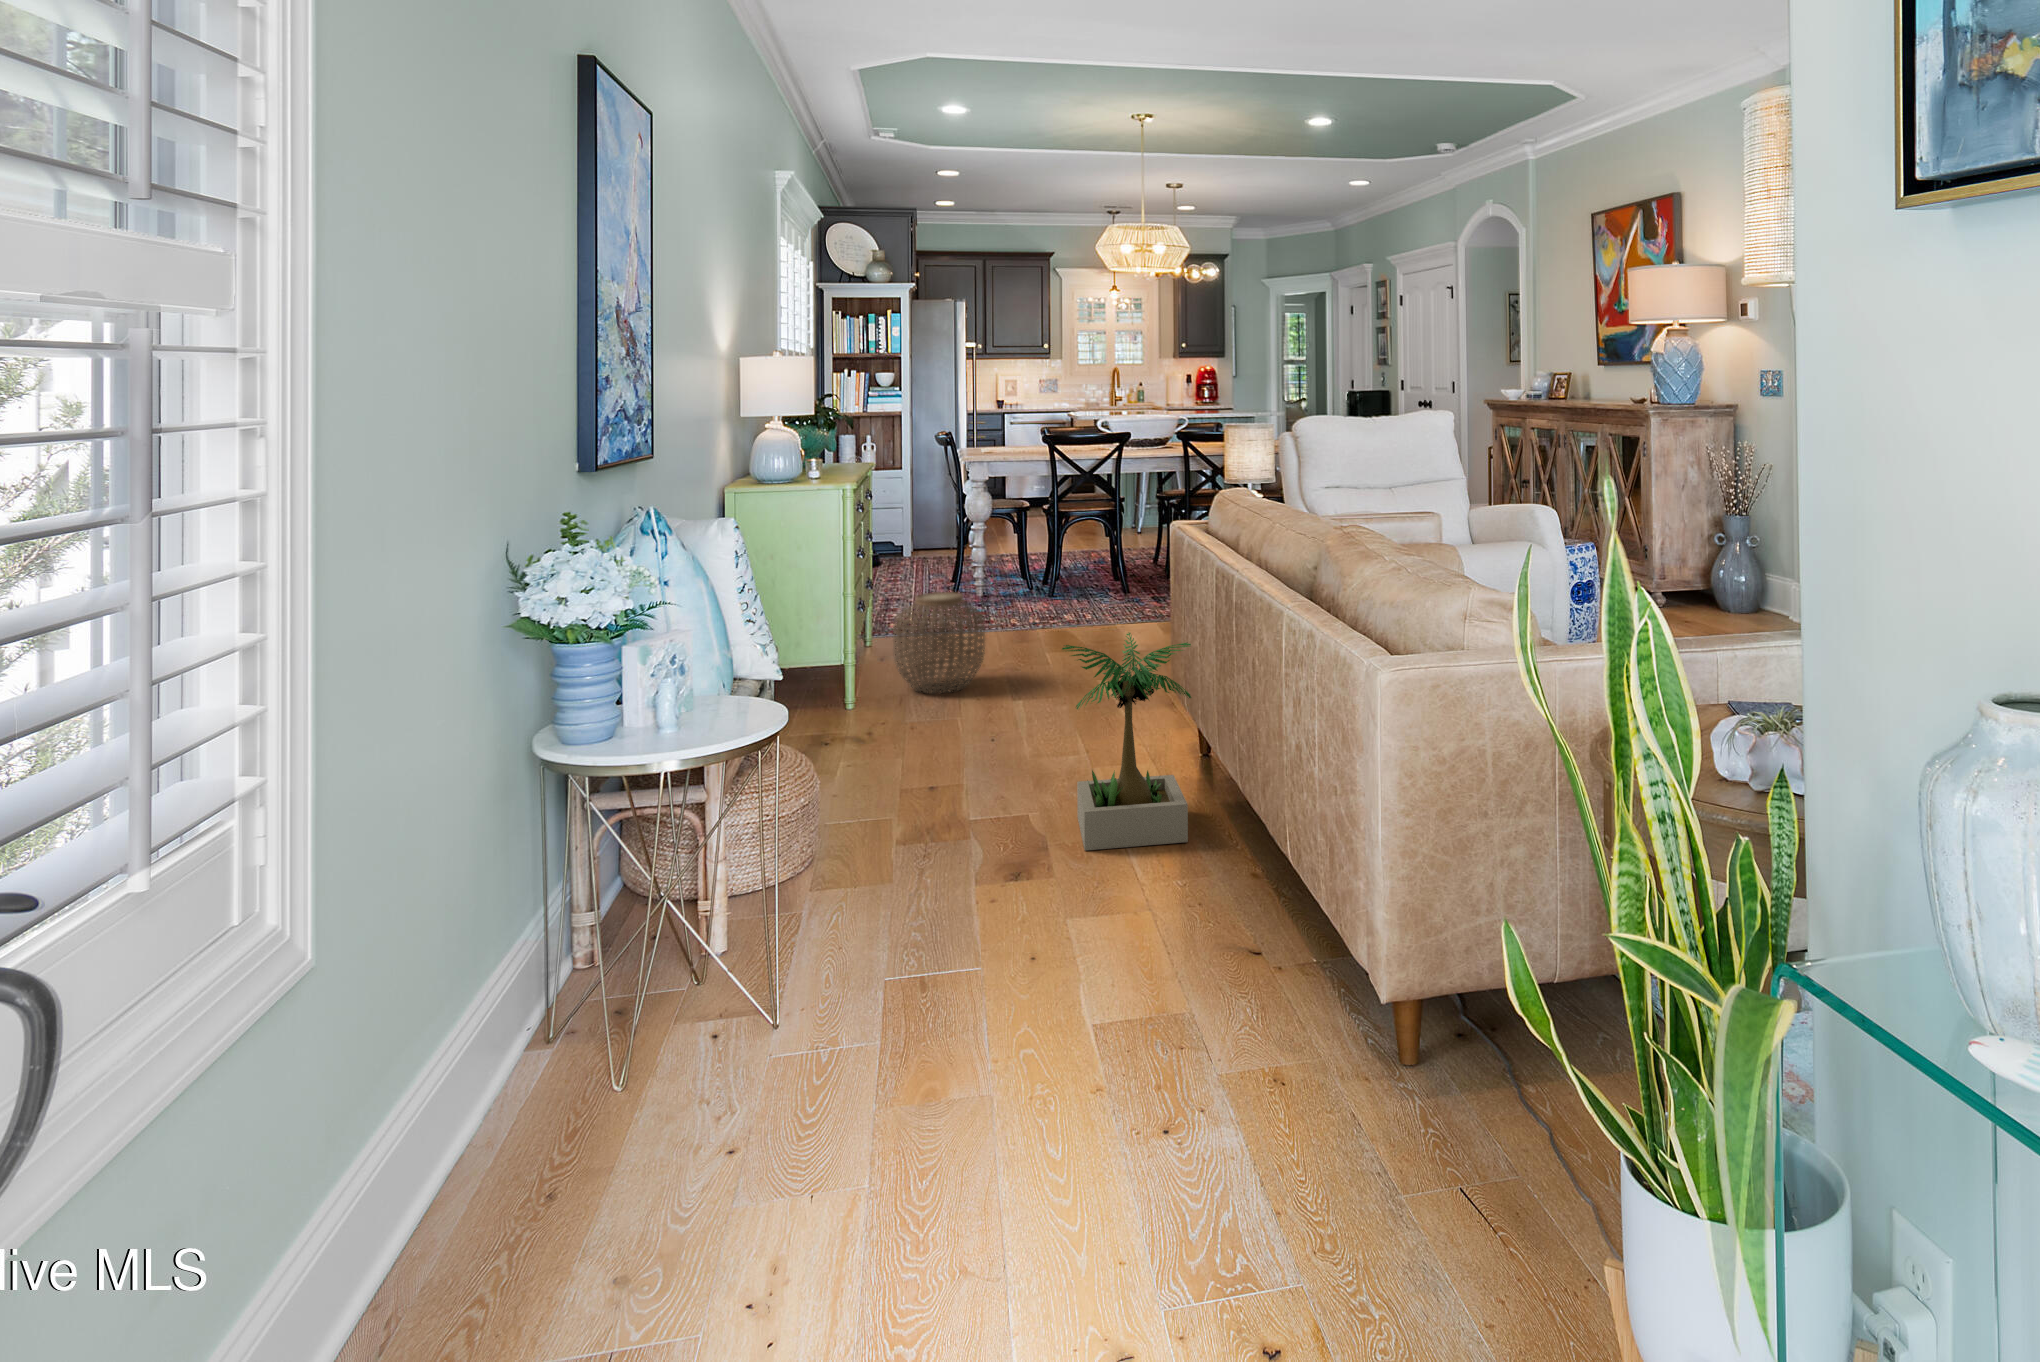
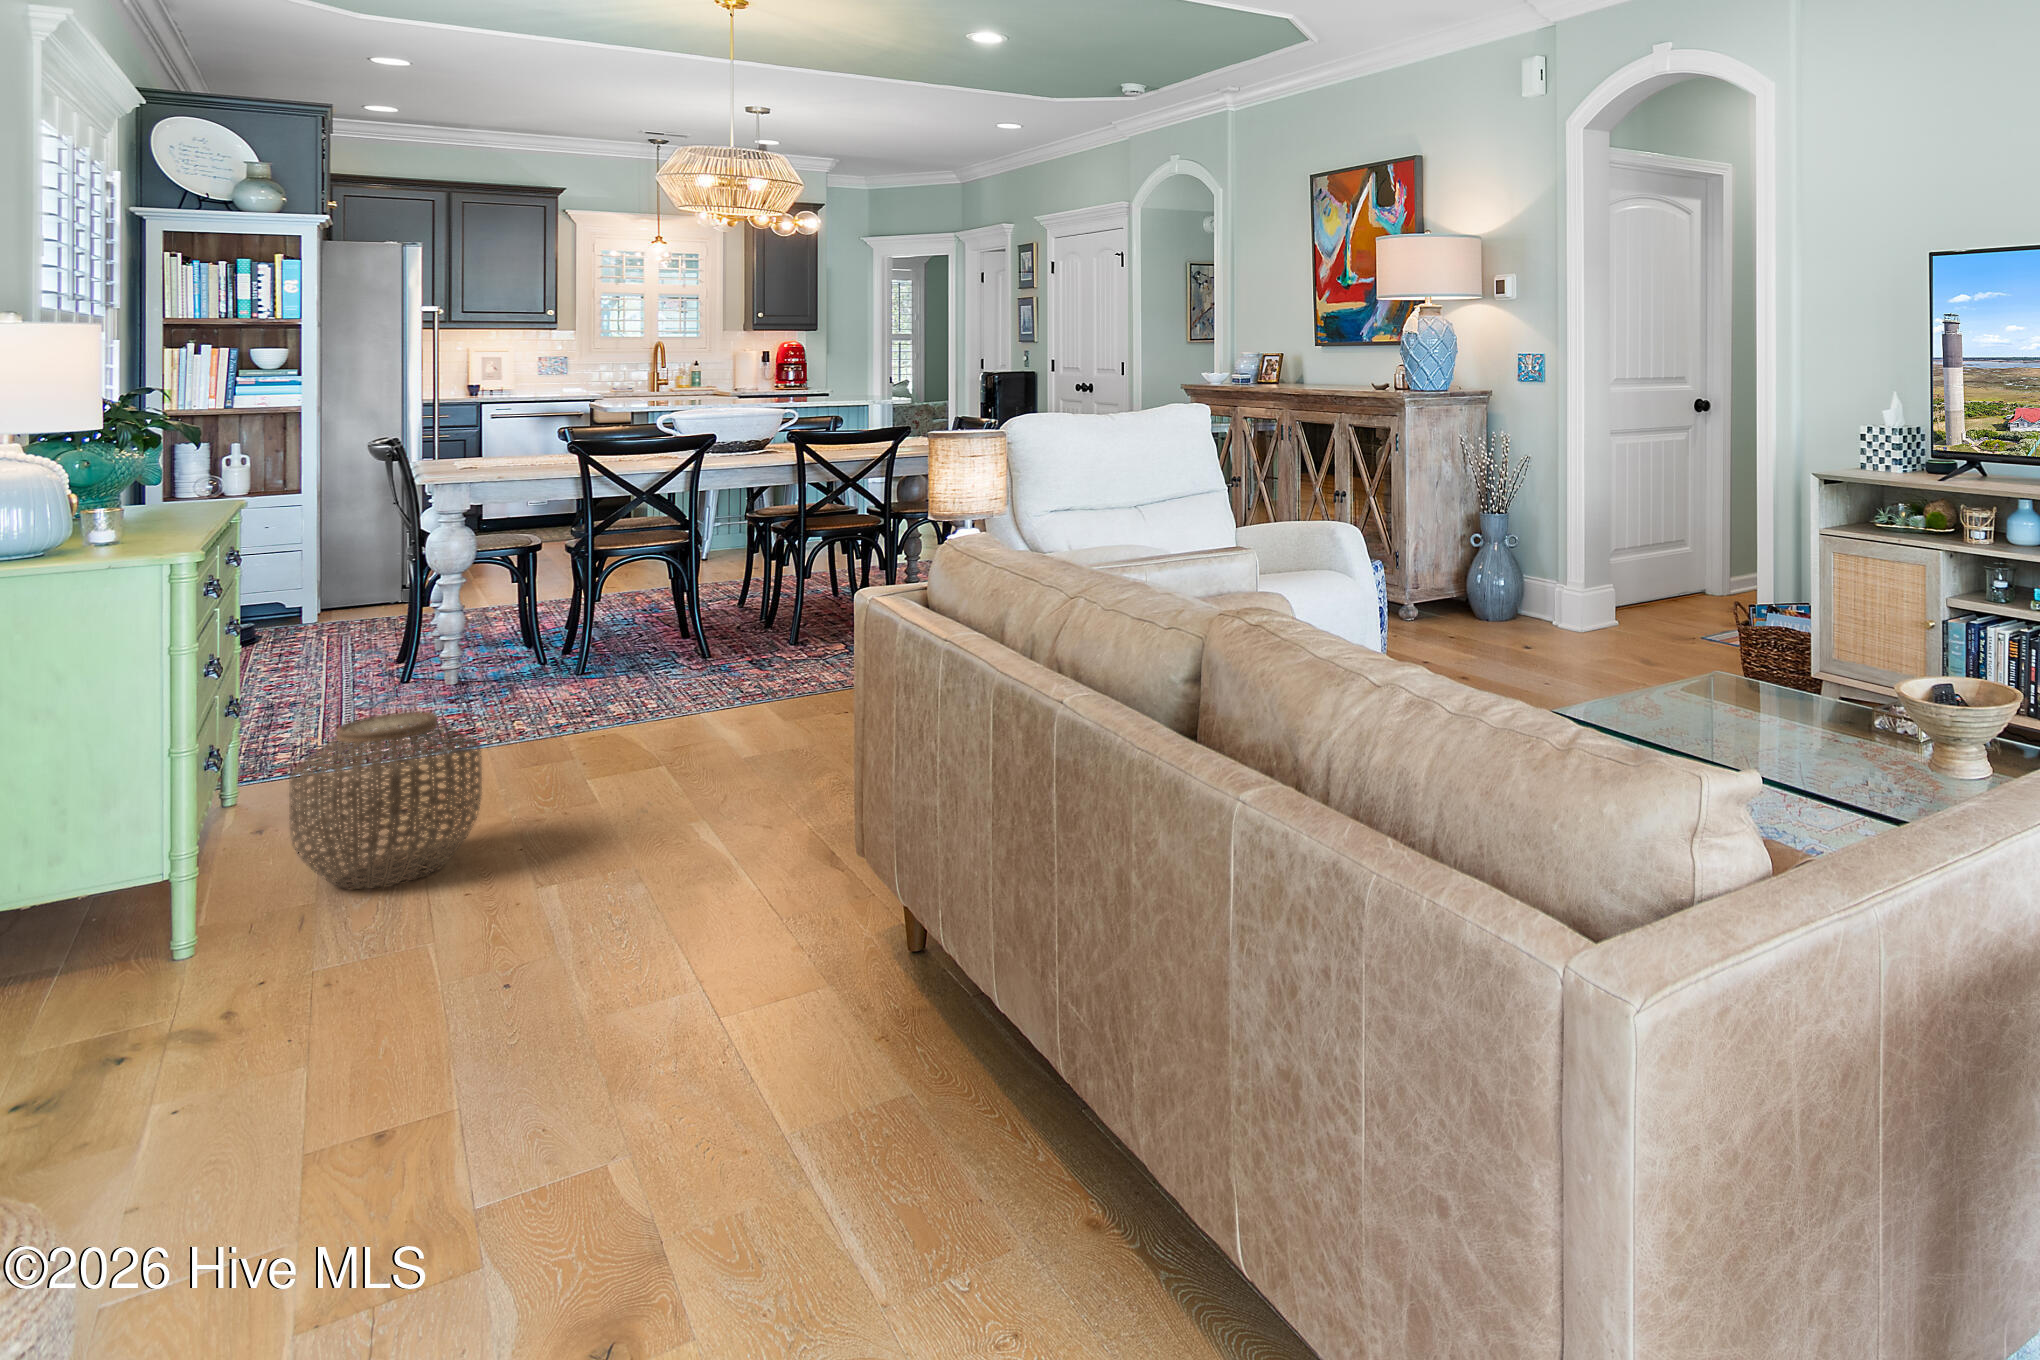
potted plant: present [1062,633,1191,850] -> none [659,791,958,1214]

